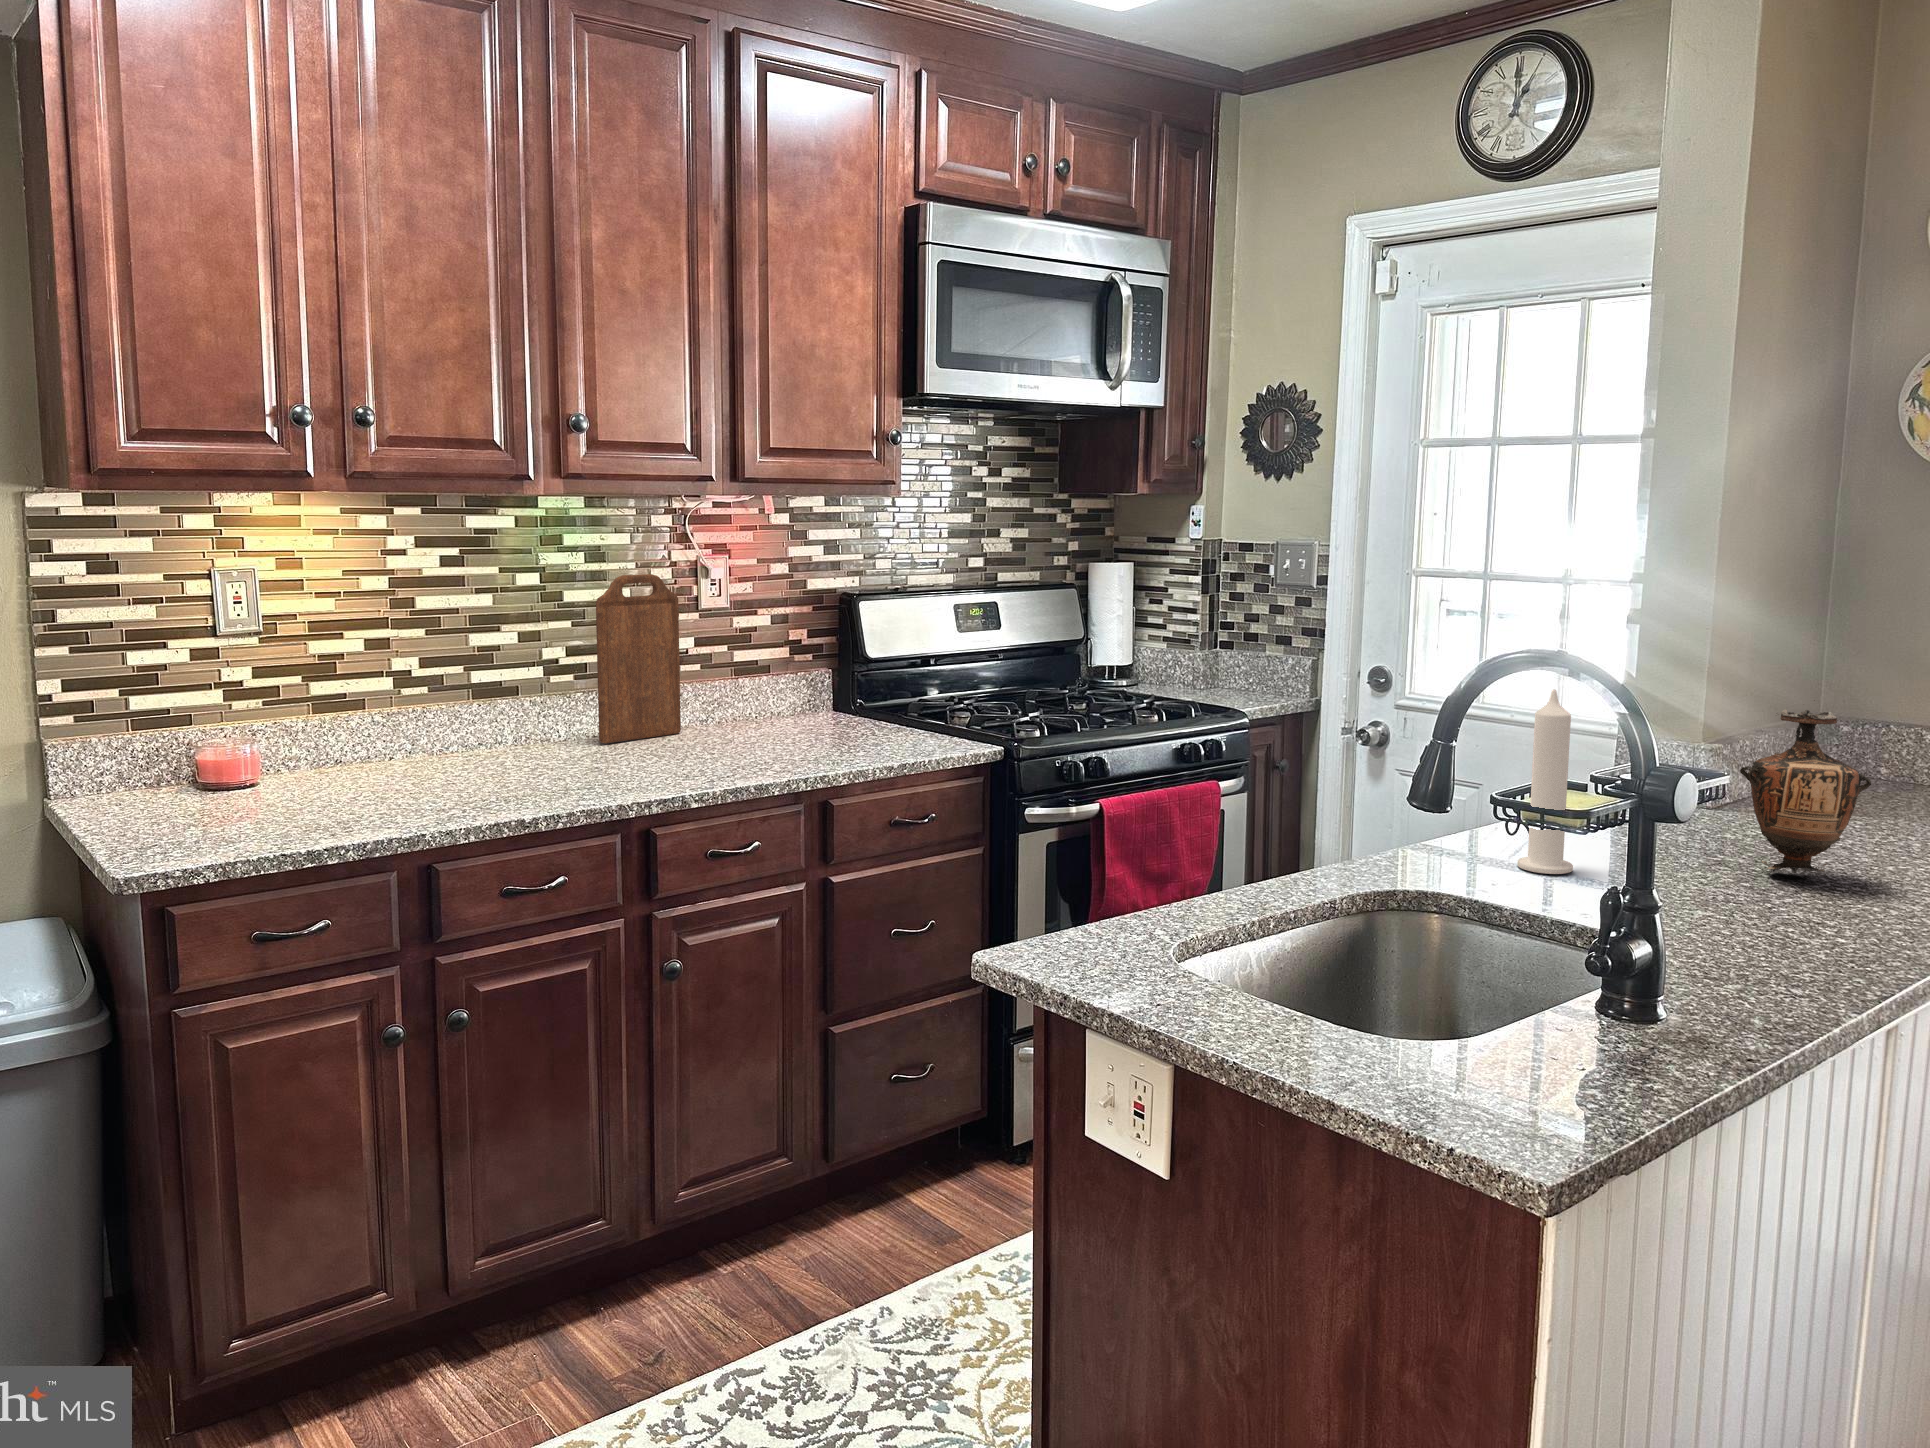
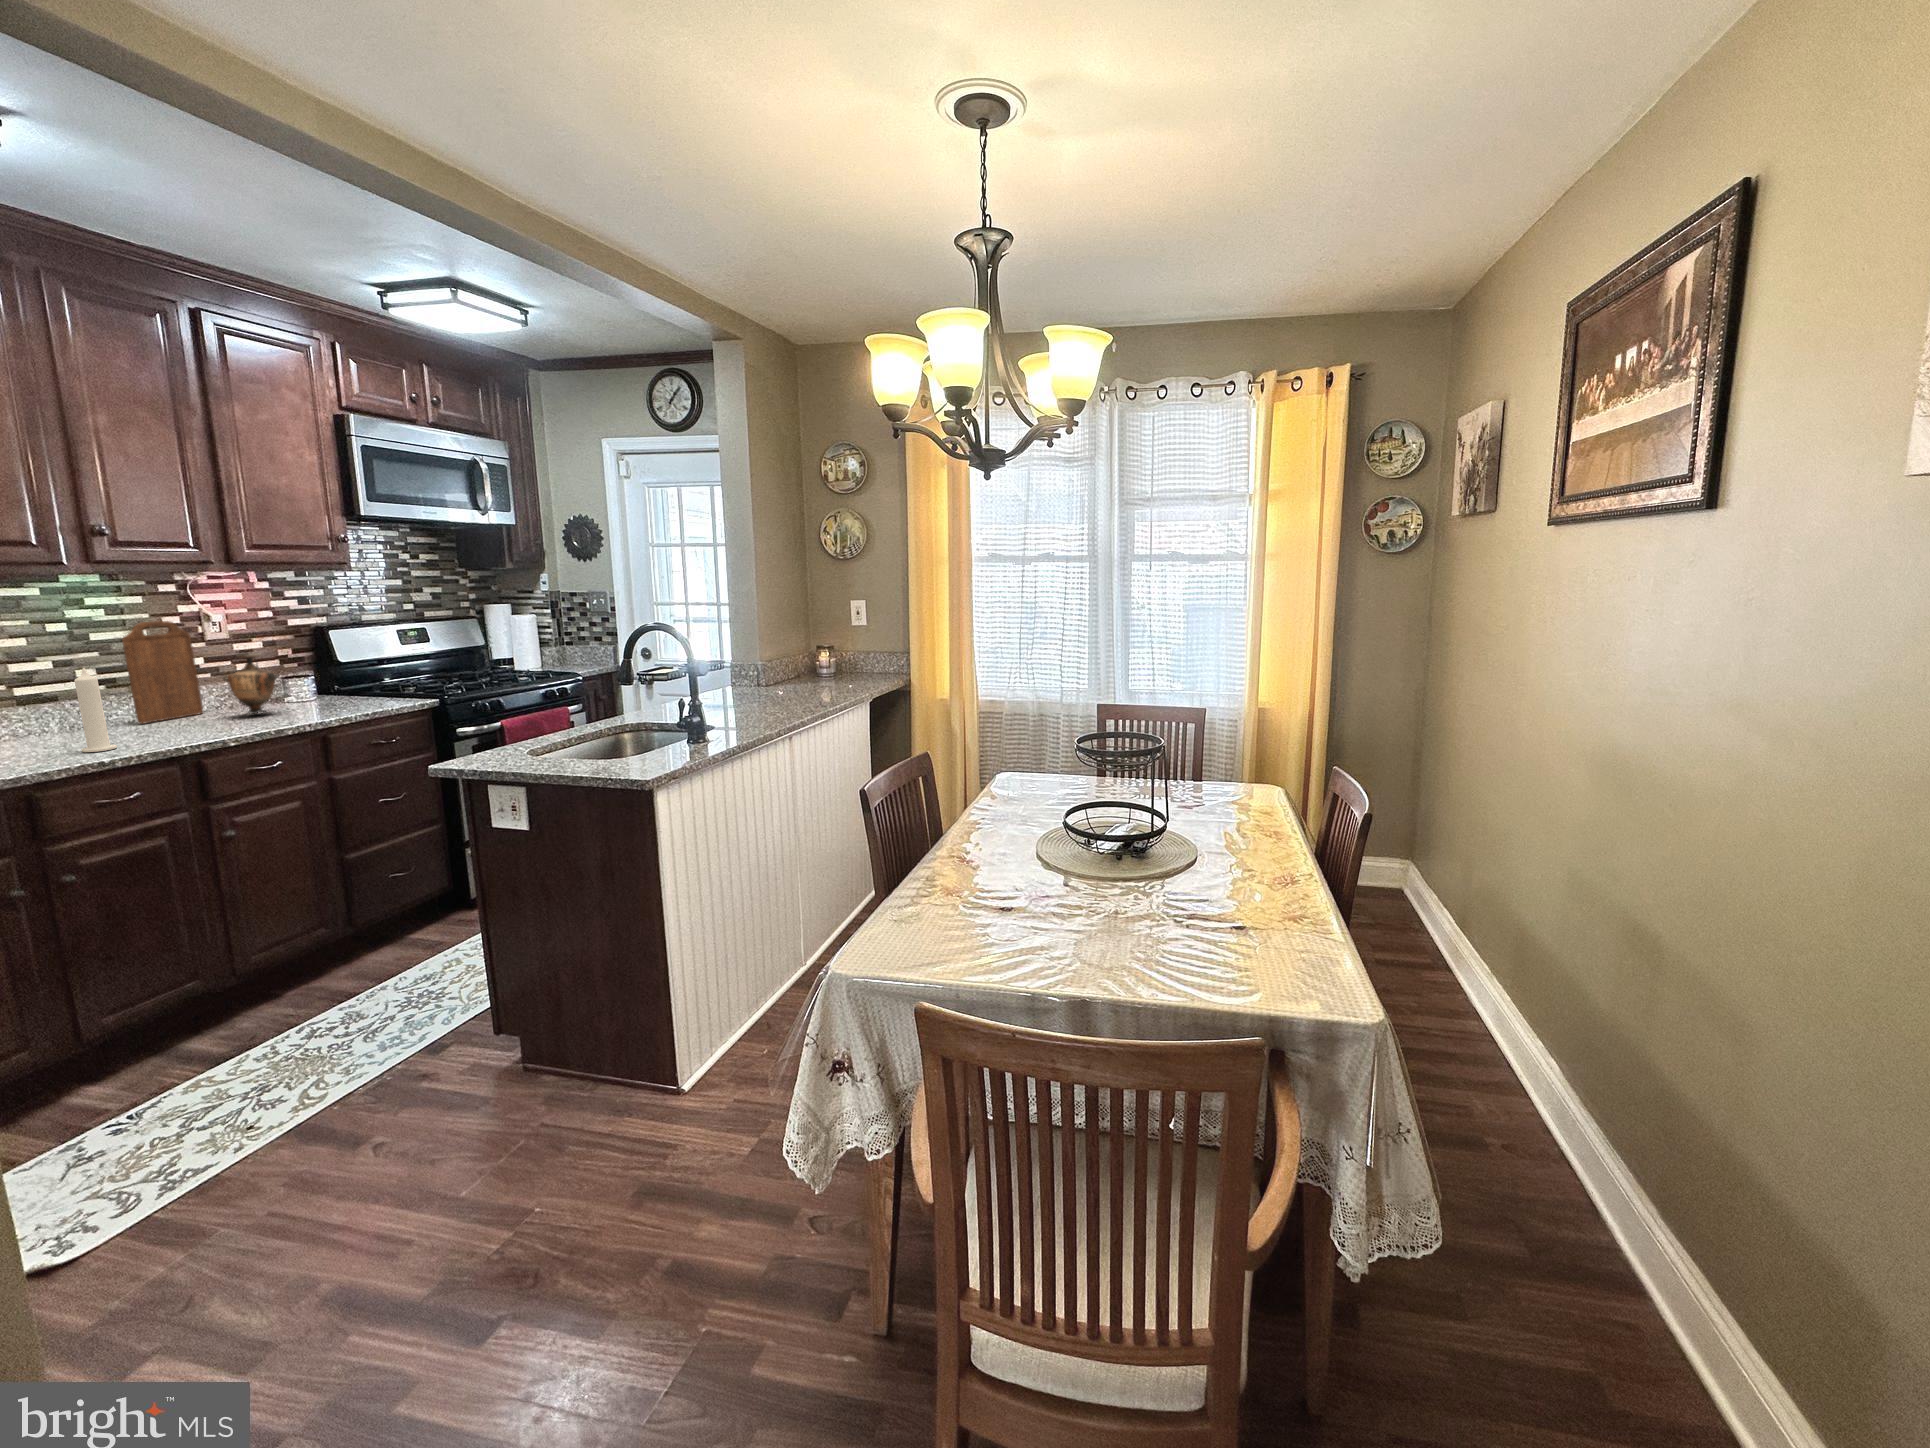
candle: present [1517,689,1573,874] -> present [74,668,117,752]
vase: present [1740,700,1871,873] -> present [223,653,278,714]

